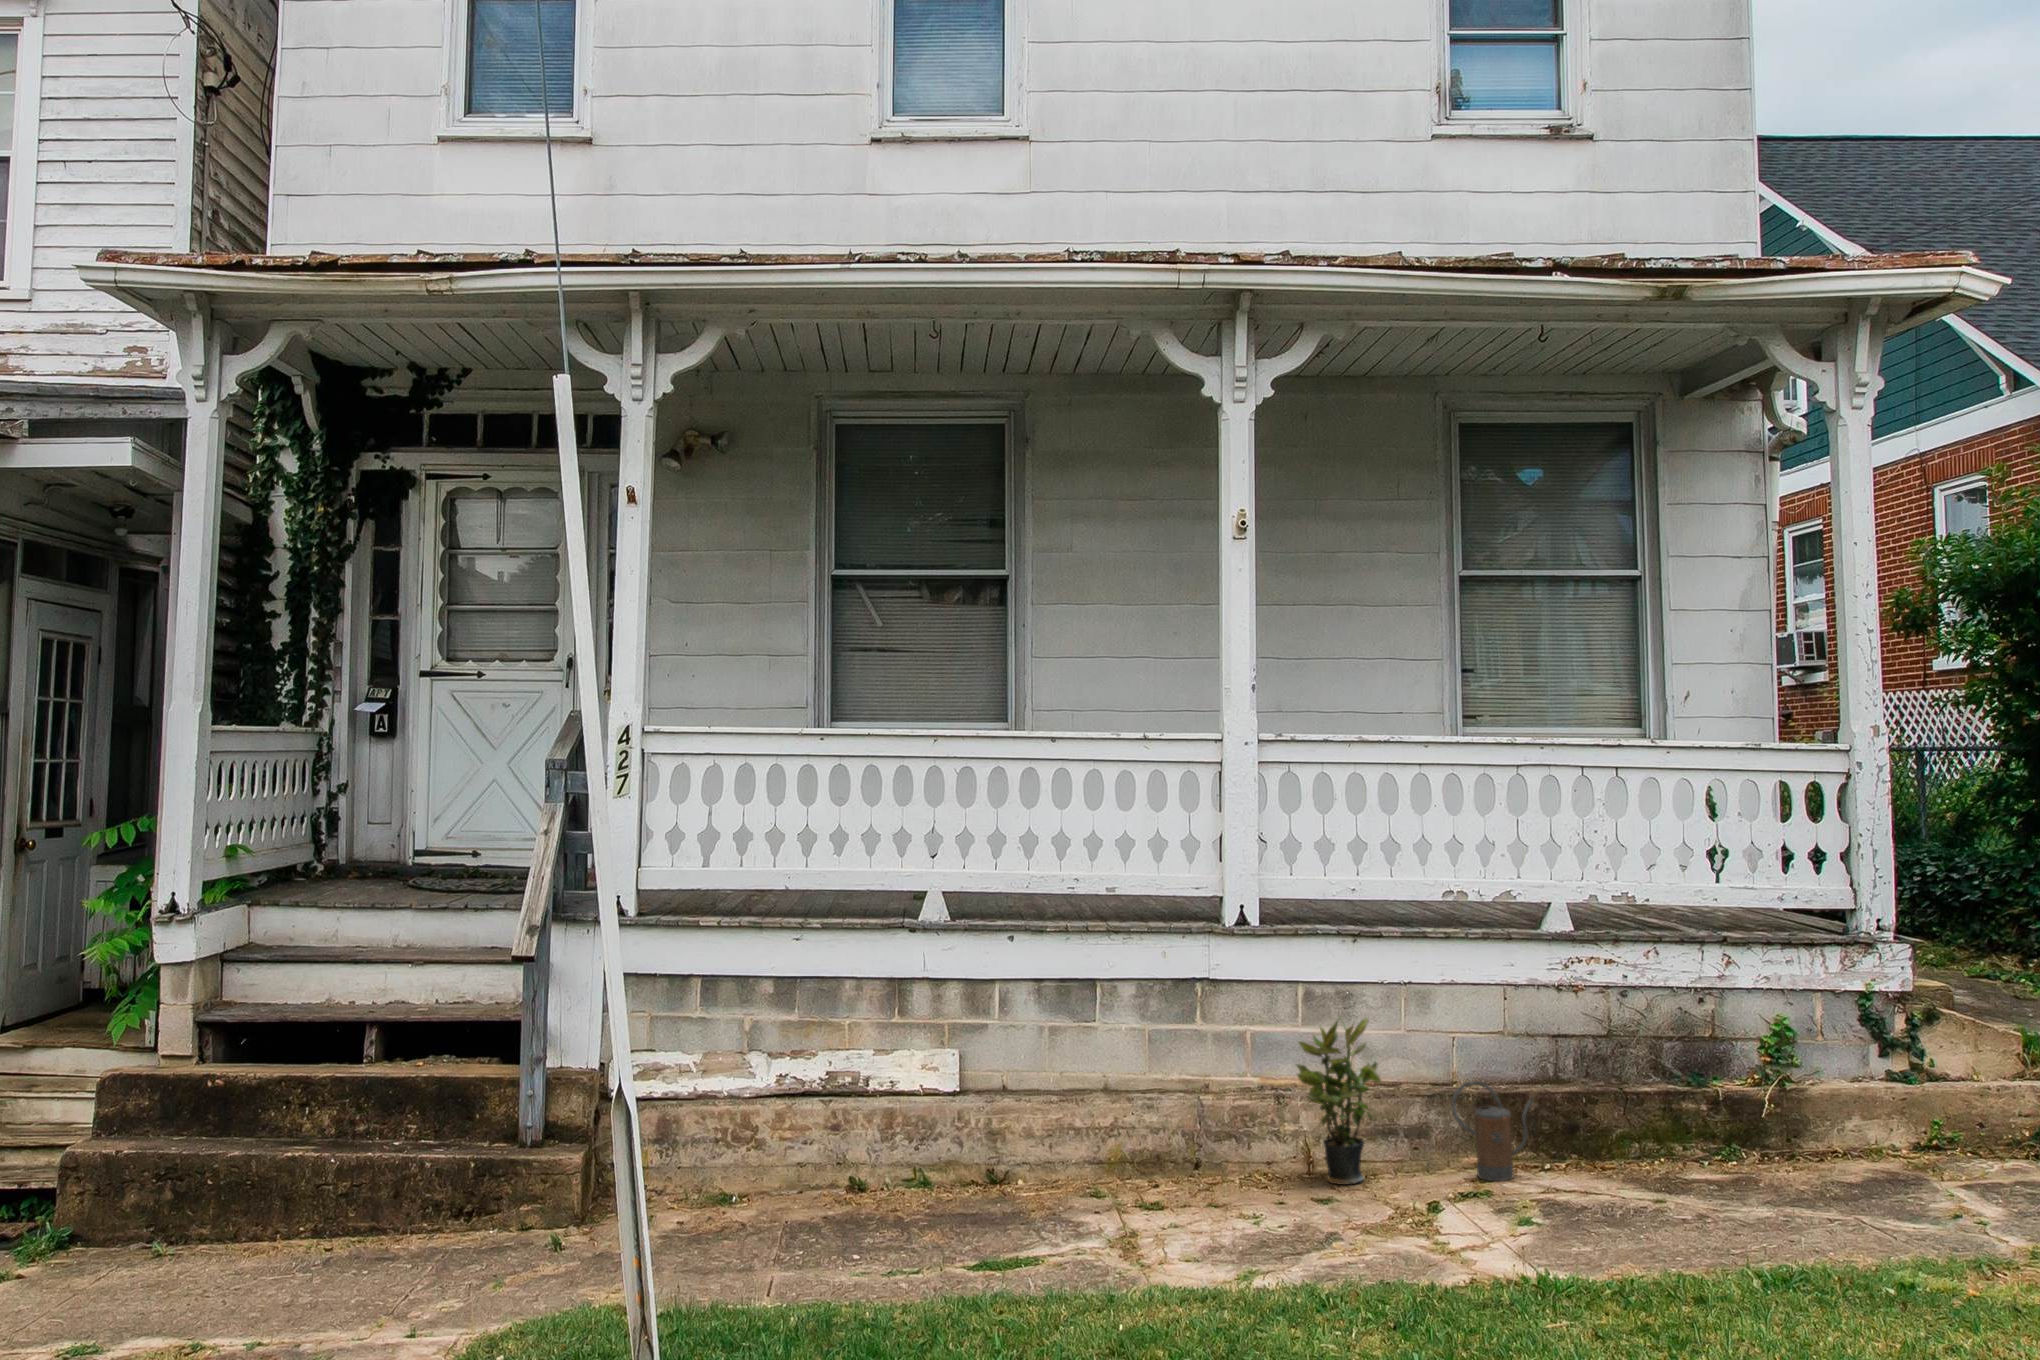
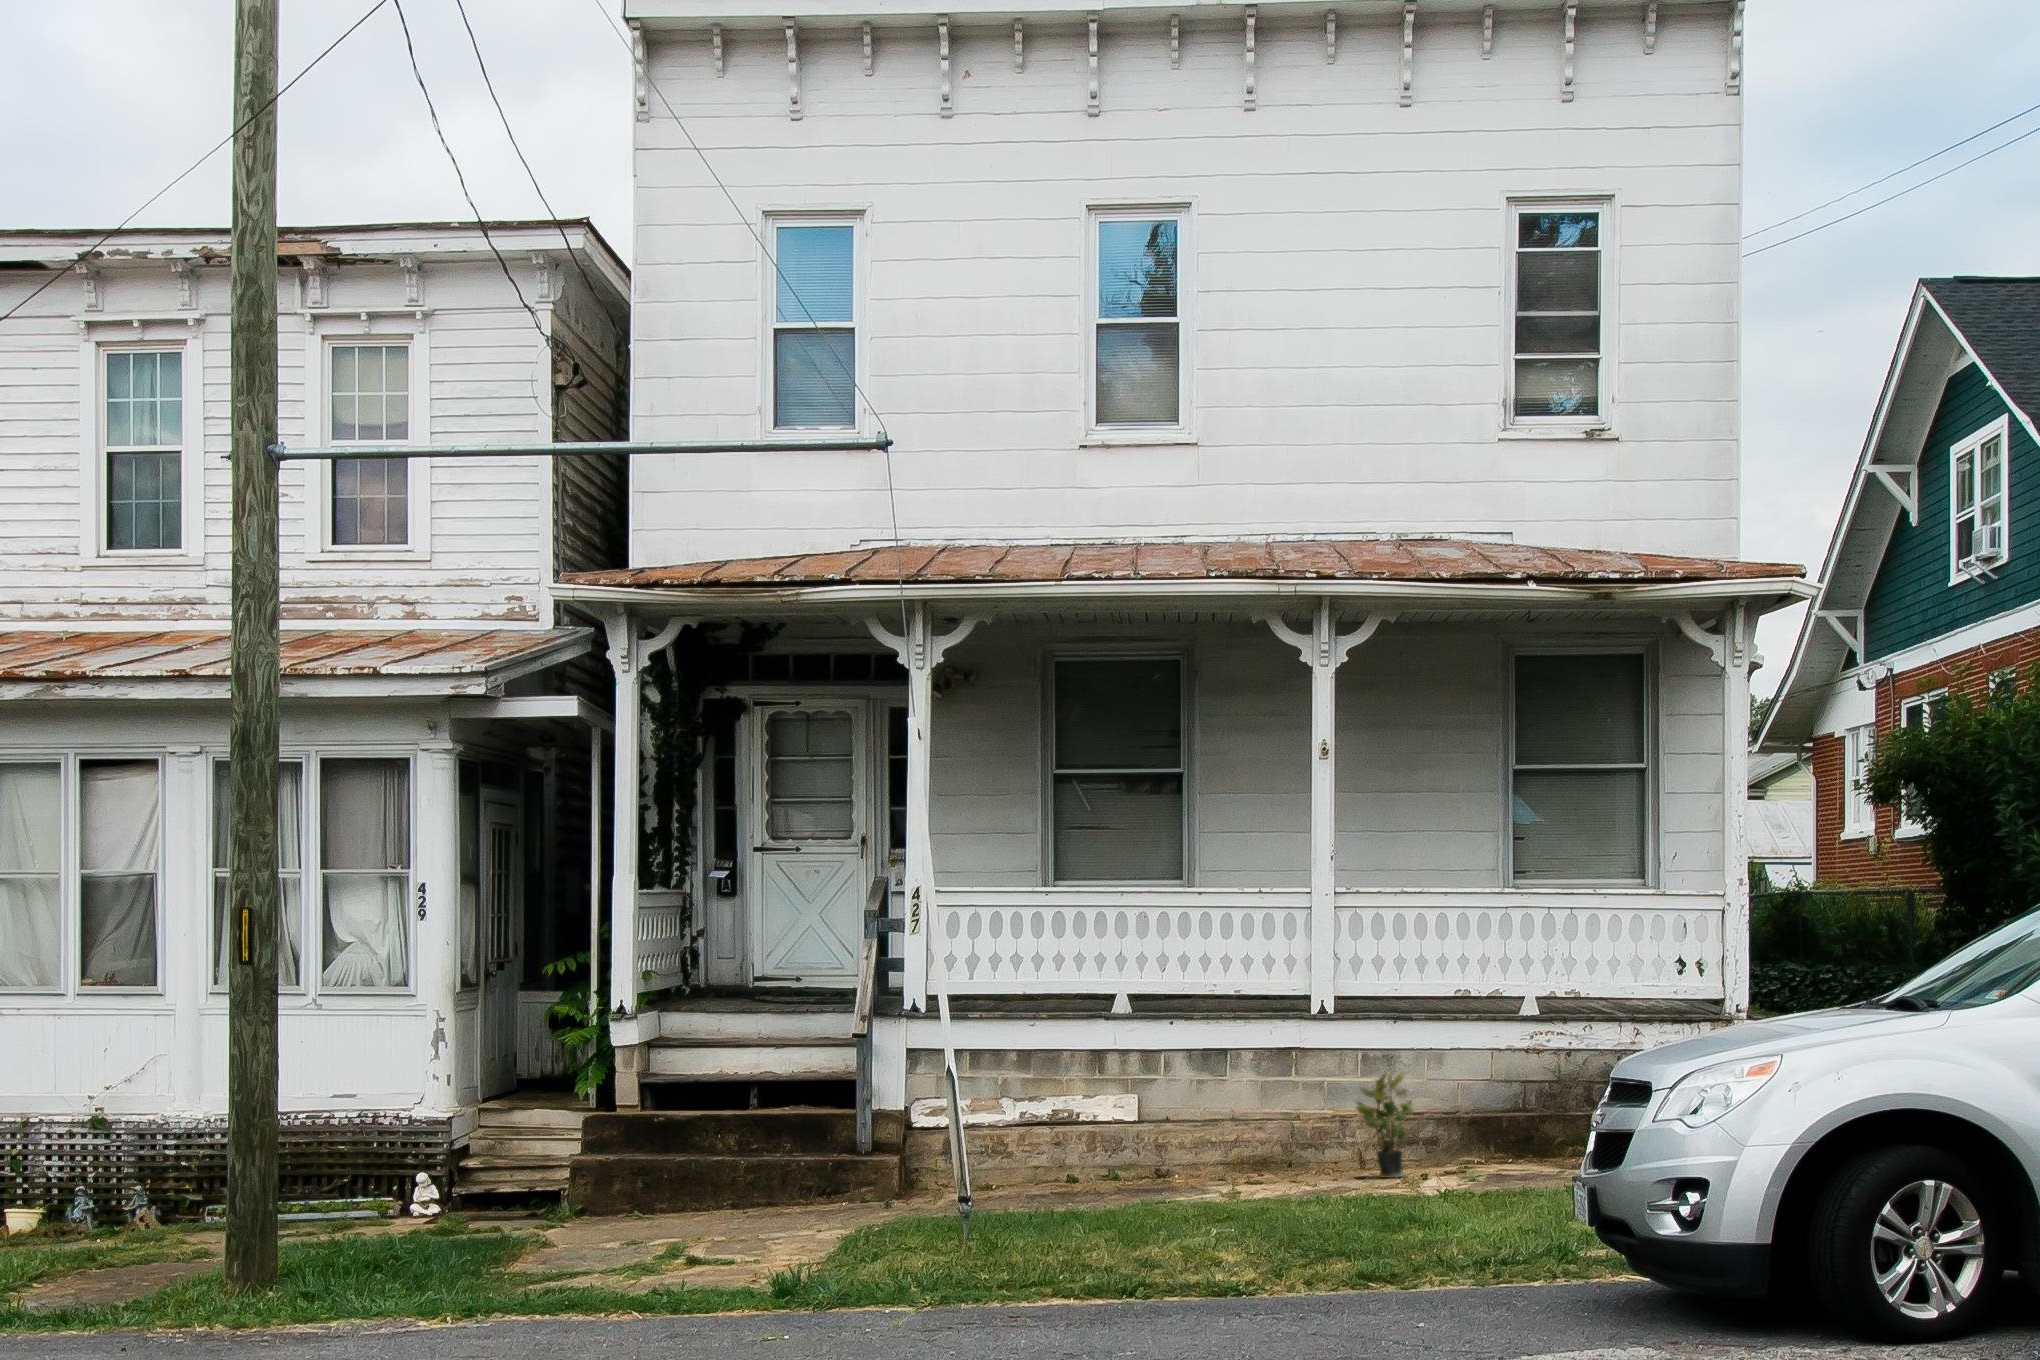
watering can: present [1452,1081,1533,1181] -> none [1463,1113,1520,1177]

